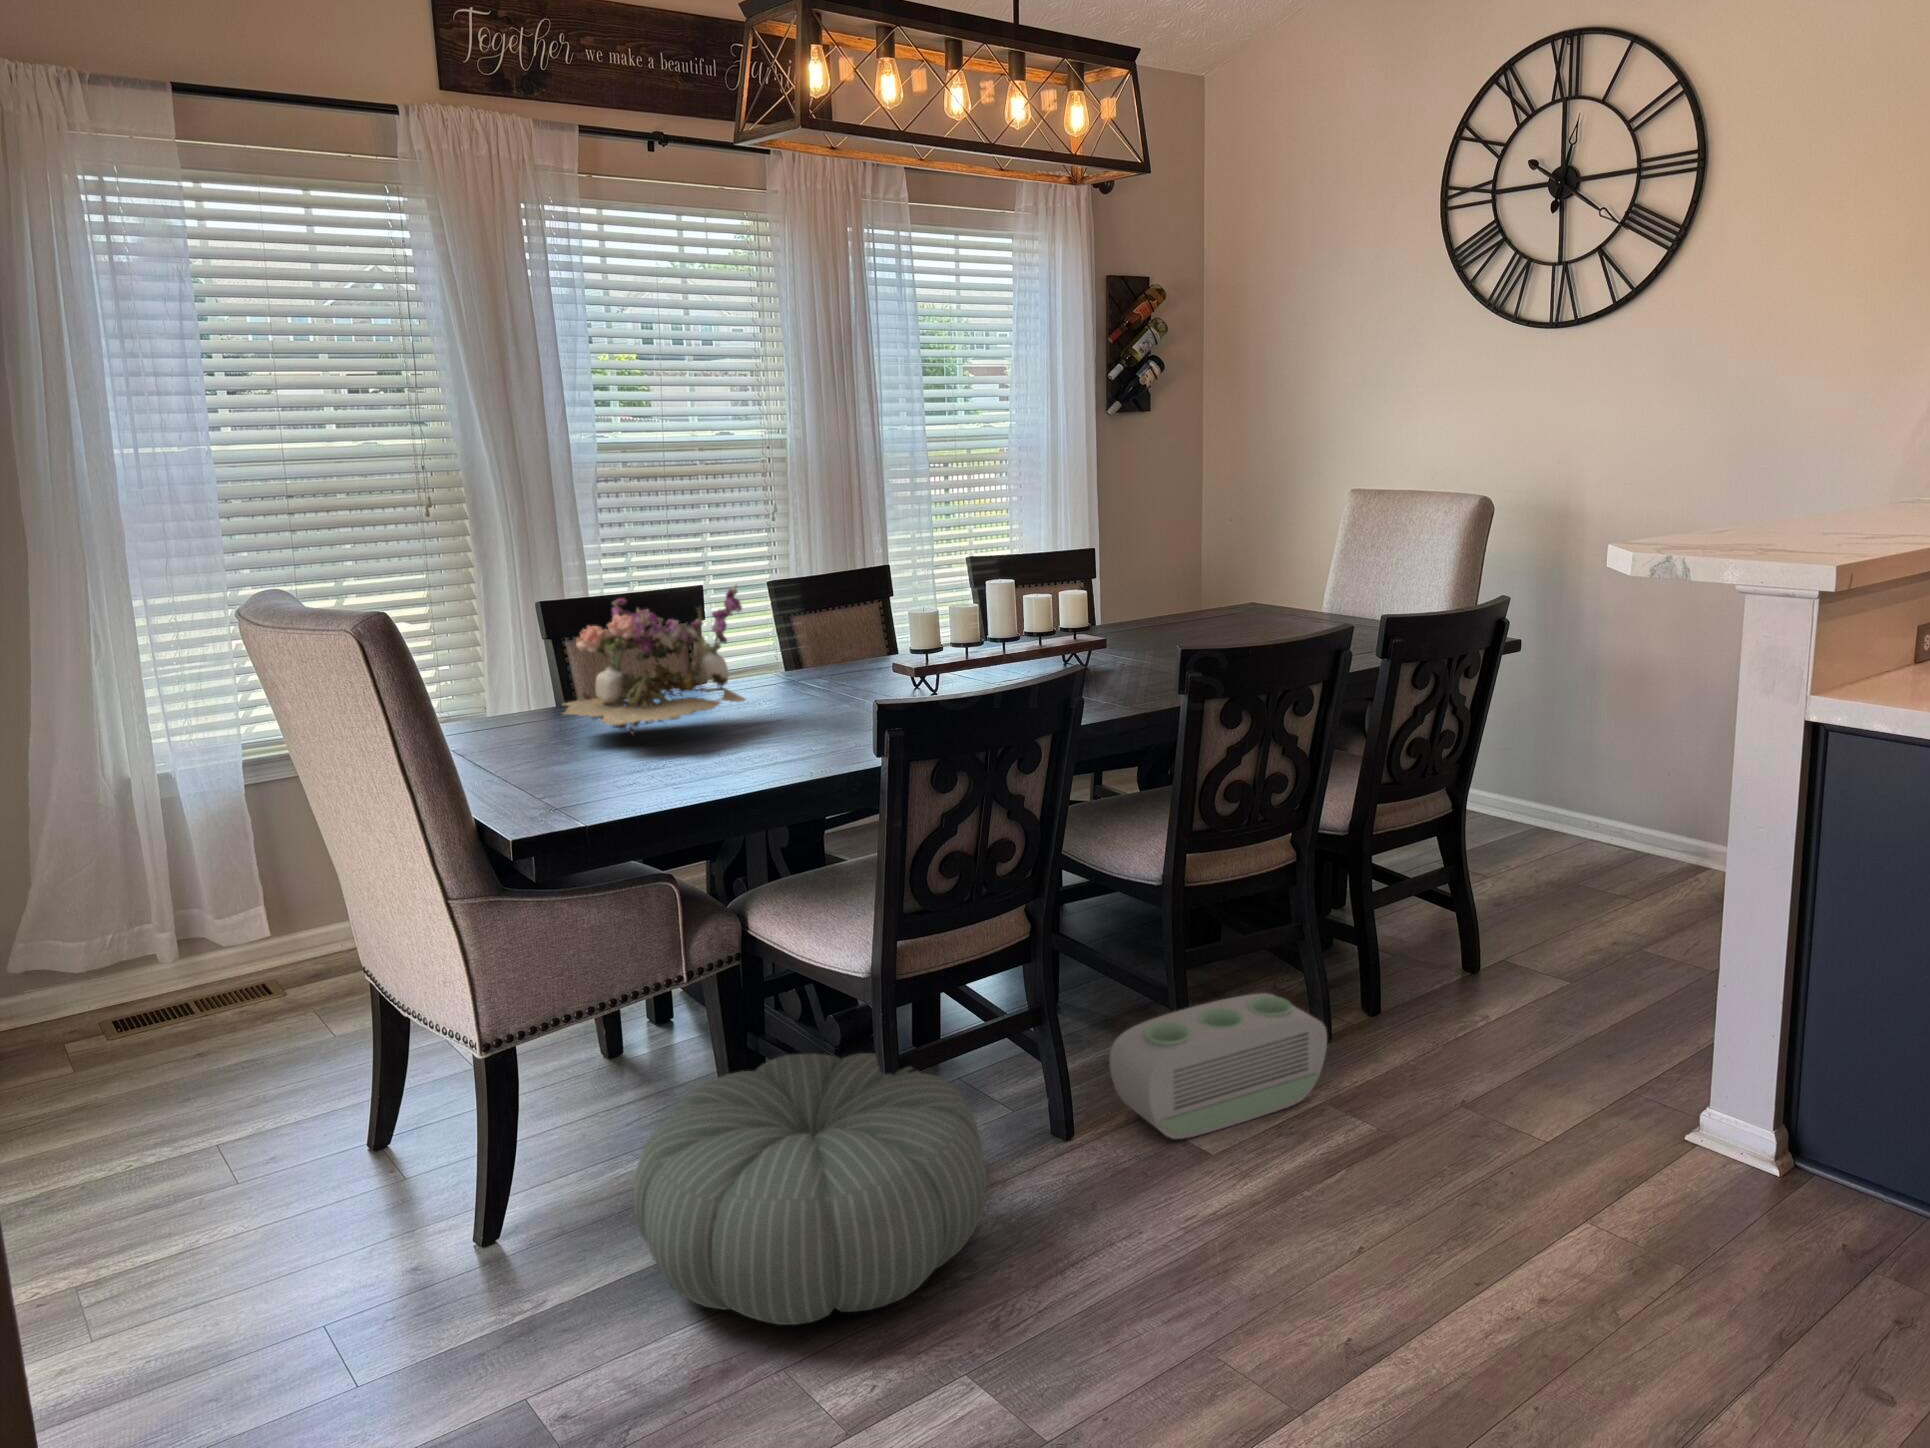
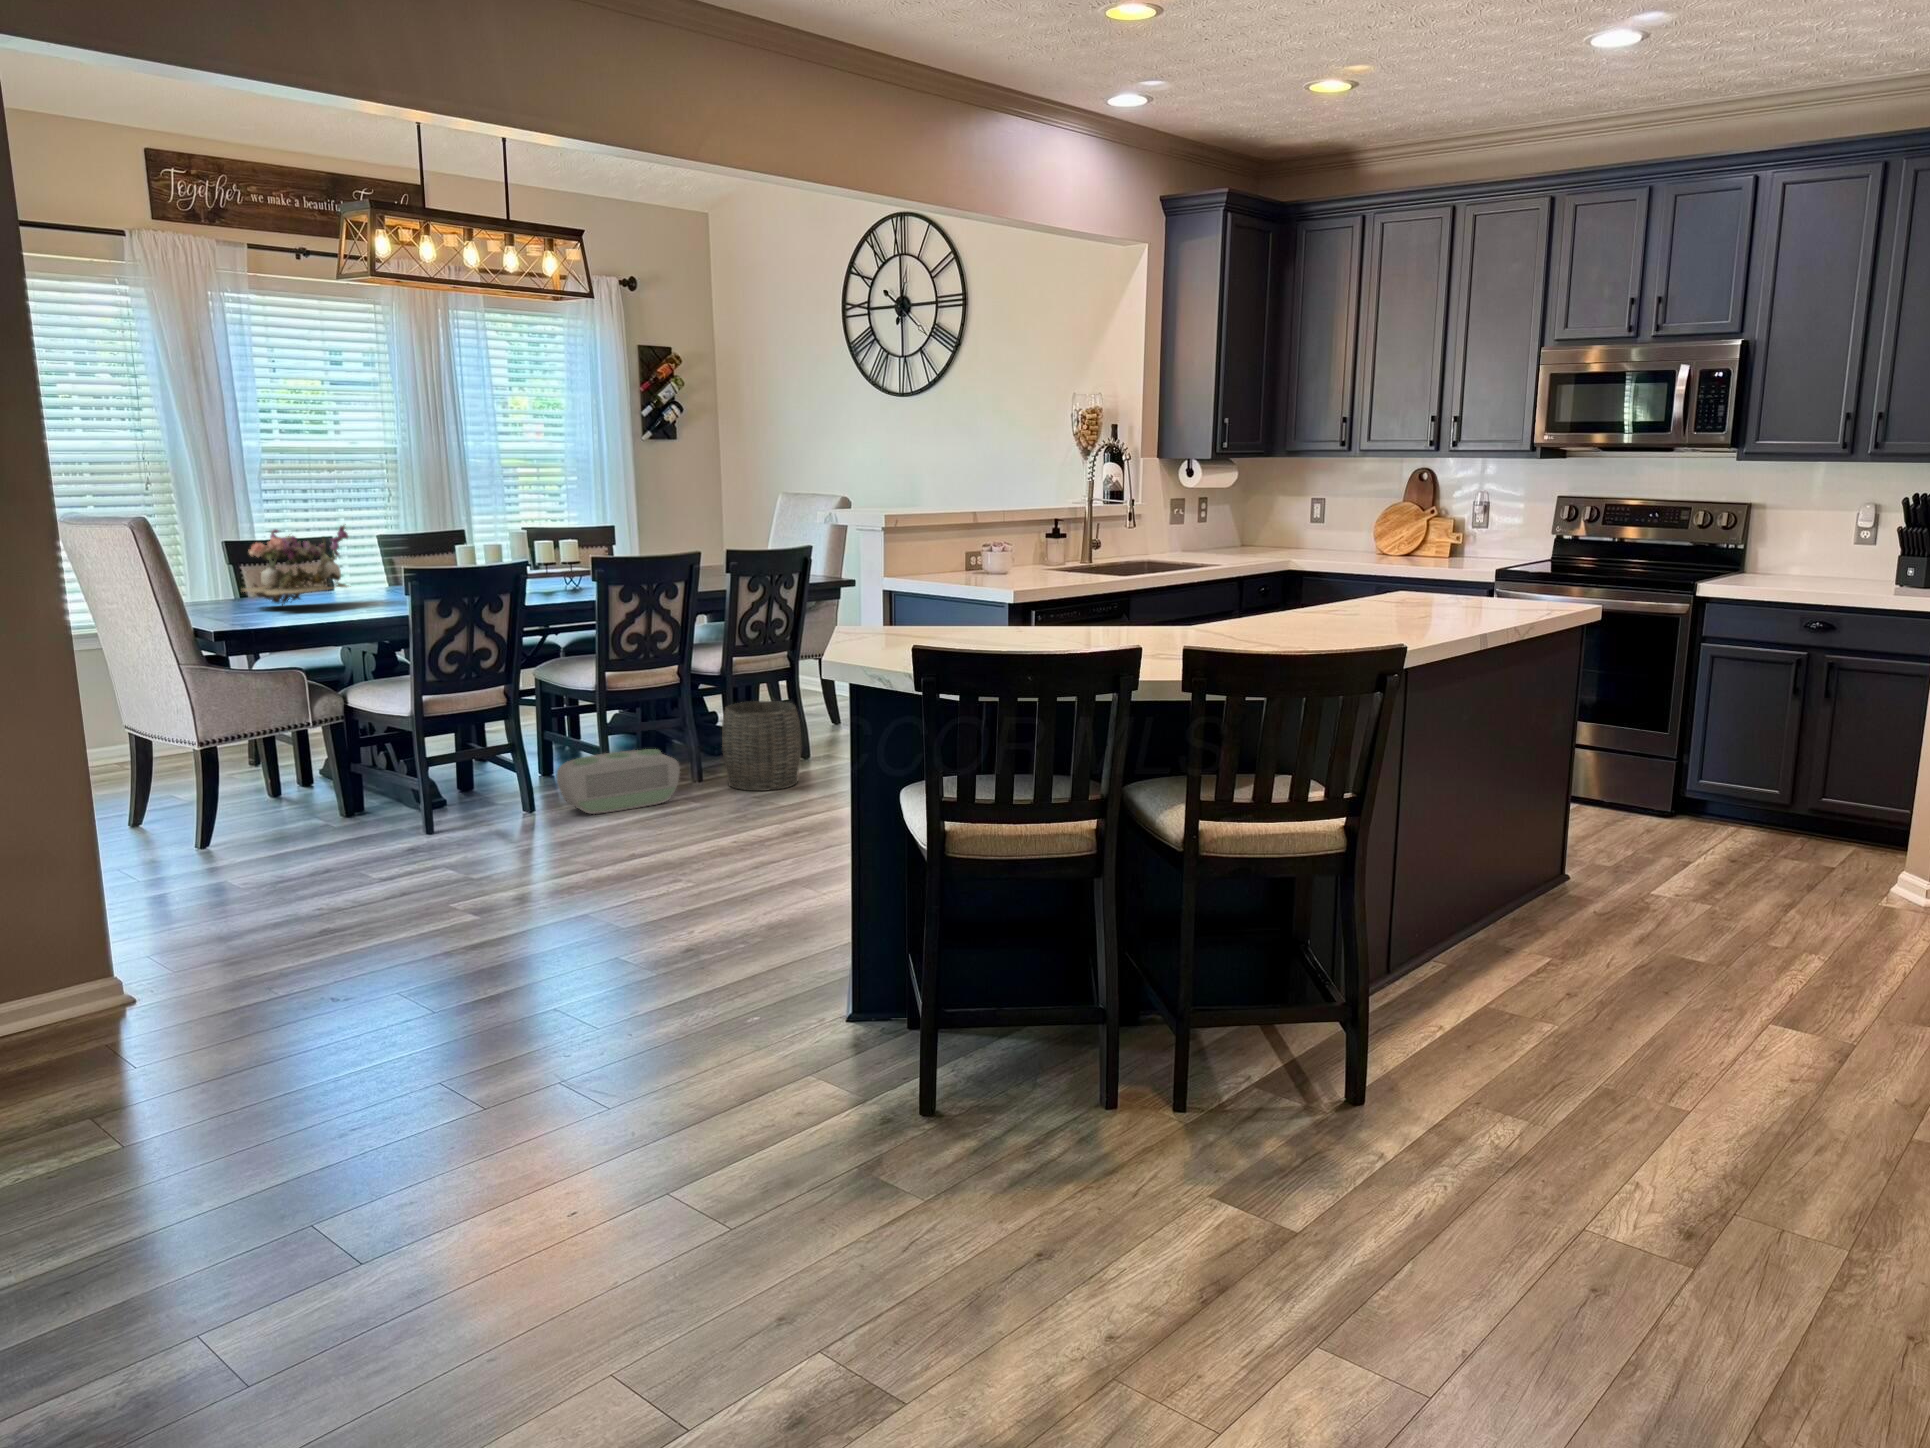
woven basket: none [1372,882,1523,1067] -> present [722,701,802,791]
pouf: present [633,1053,987,1325] -> none [282,761,472,862]

